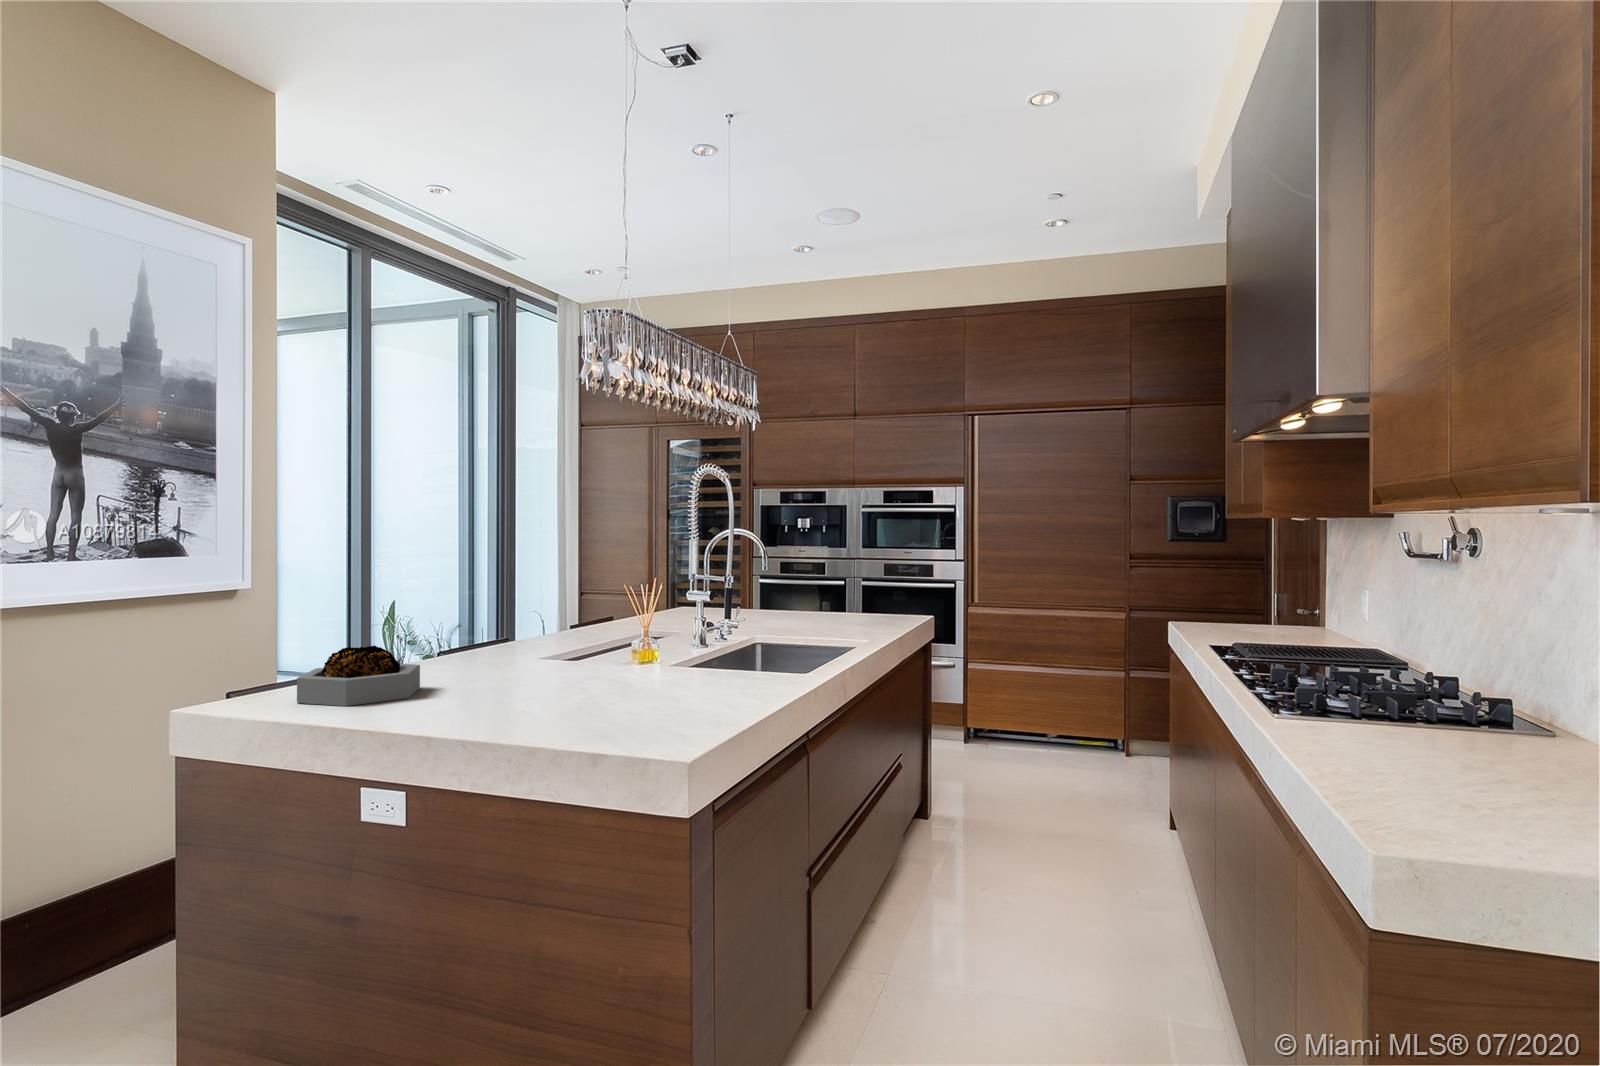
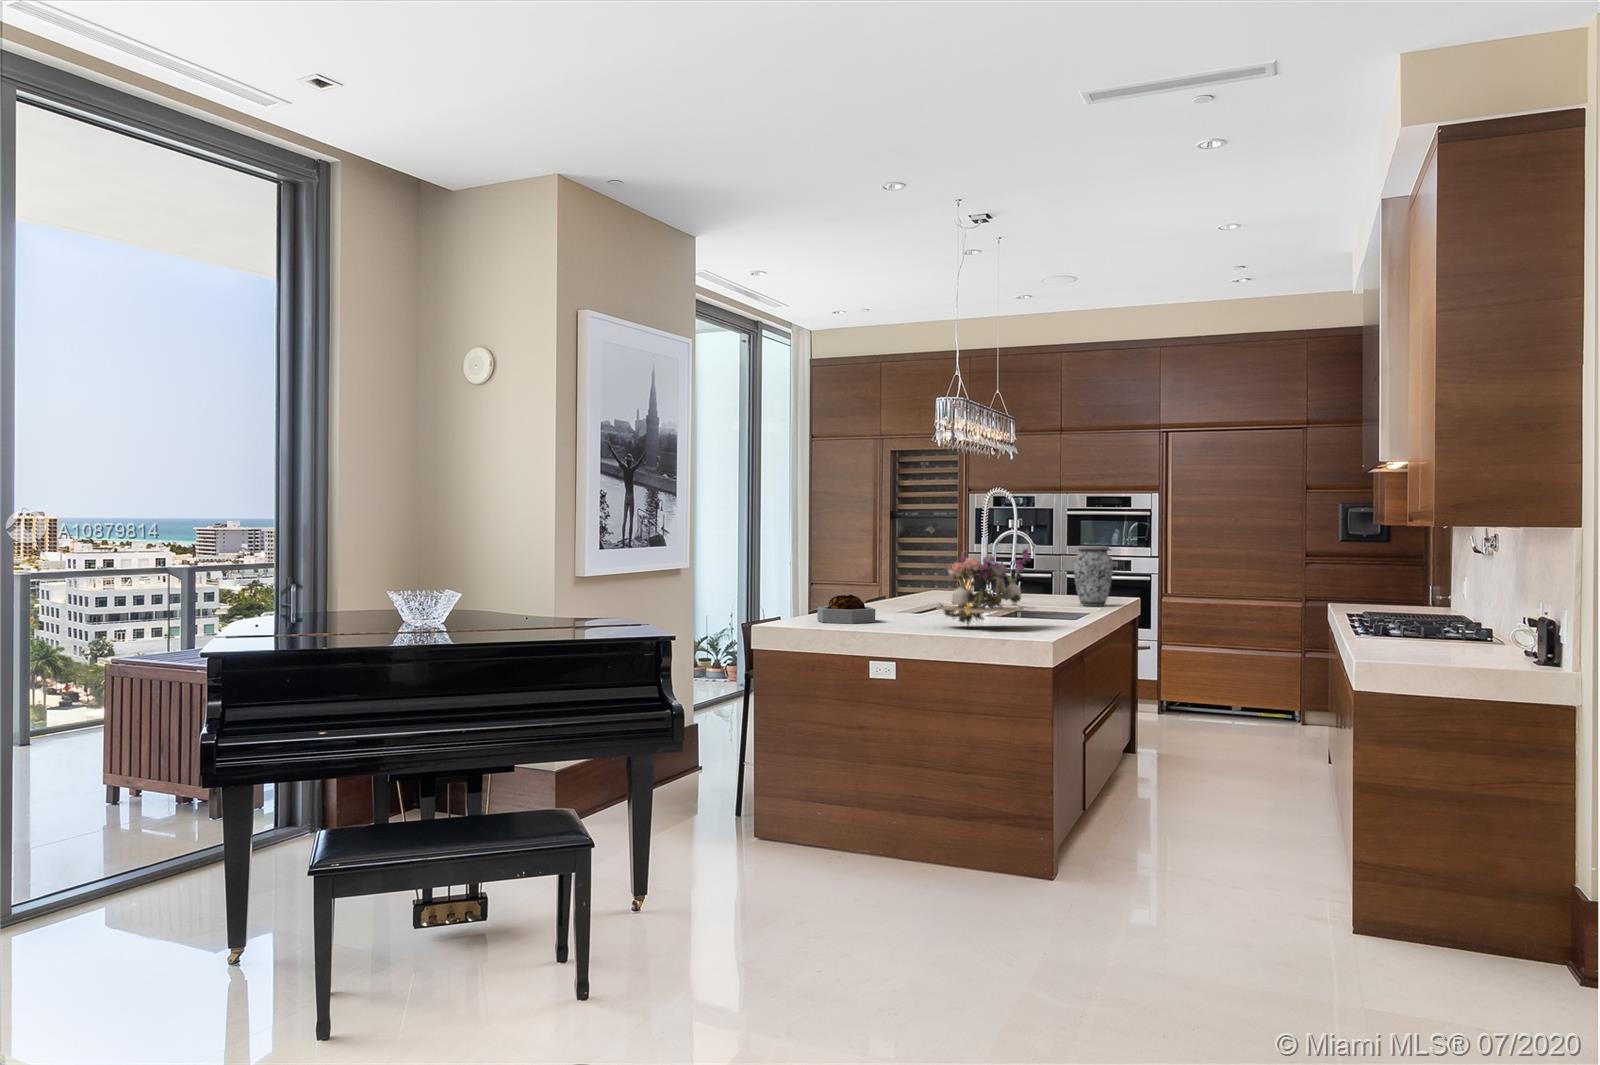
vase: none [833,550,887,635] -> present [1073,546,1113,606]
flower arrangement: none [463,554,675,718] -> present [935,547,1034,625]

